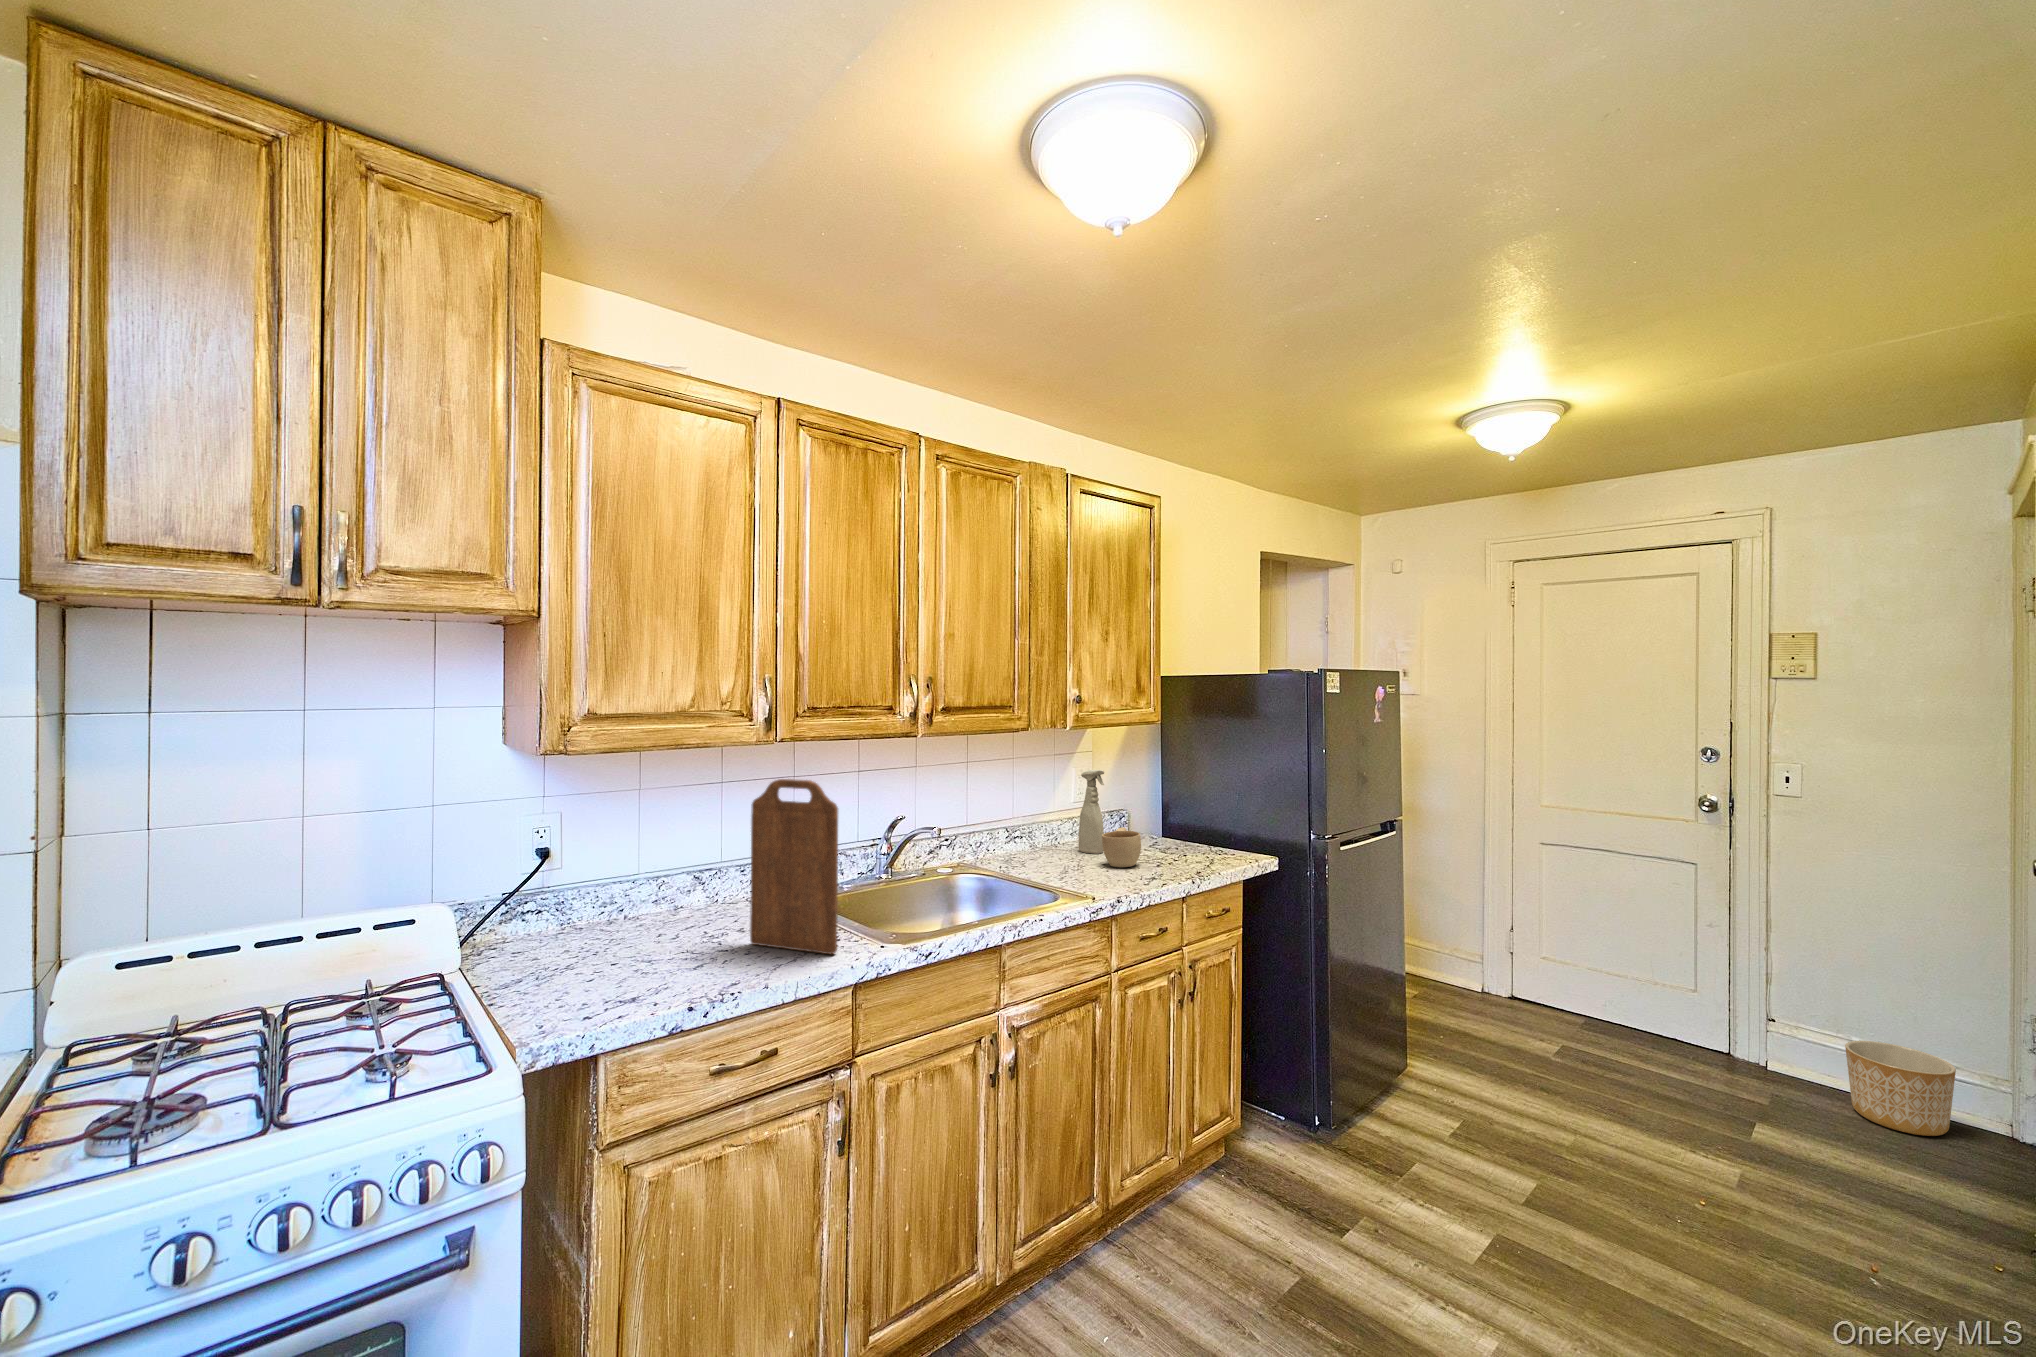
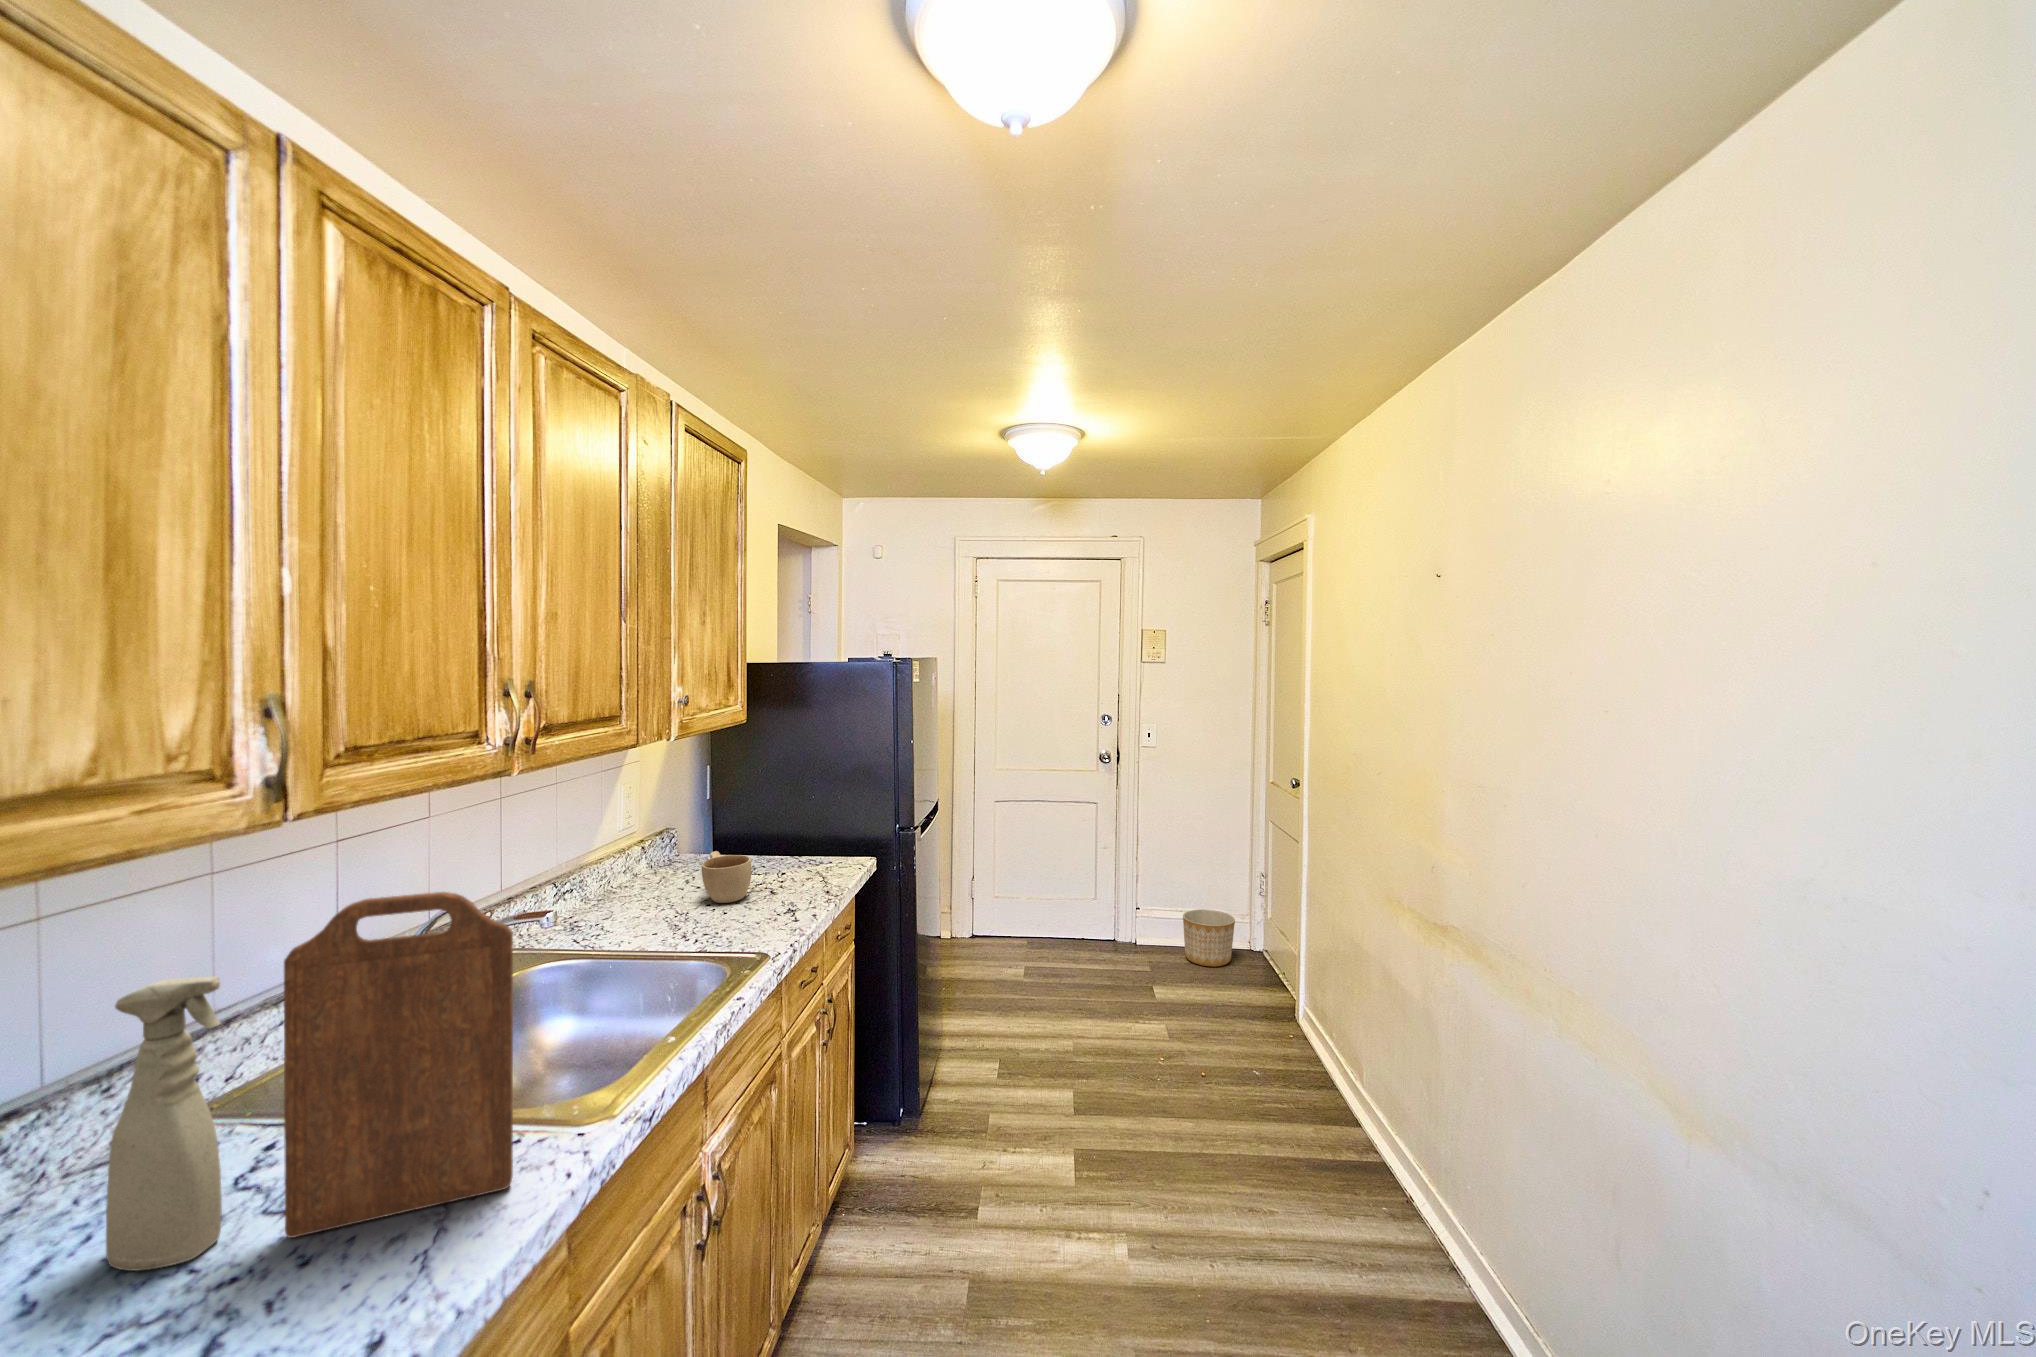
spray bottle: present [1079,770,1104,854] -> present [106,977,222,1271]

